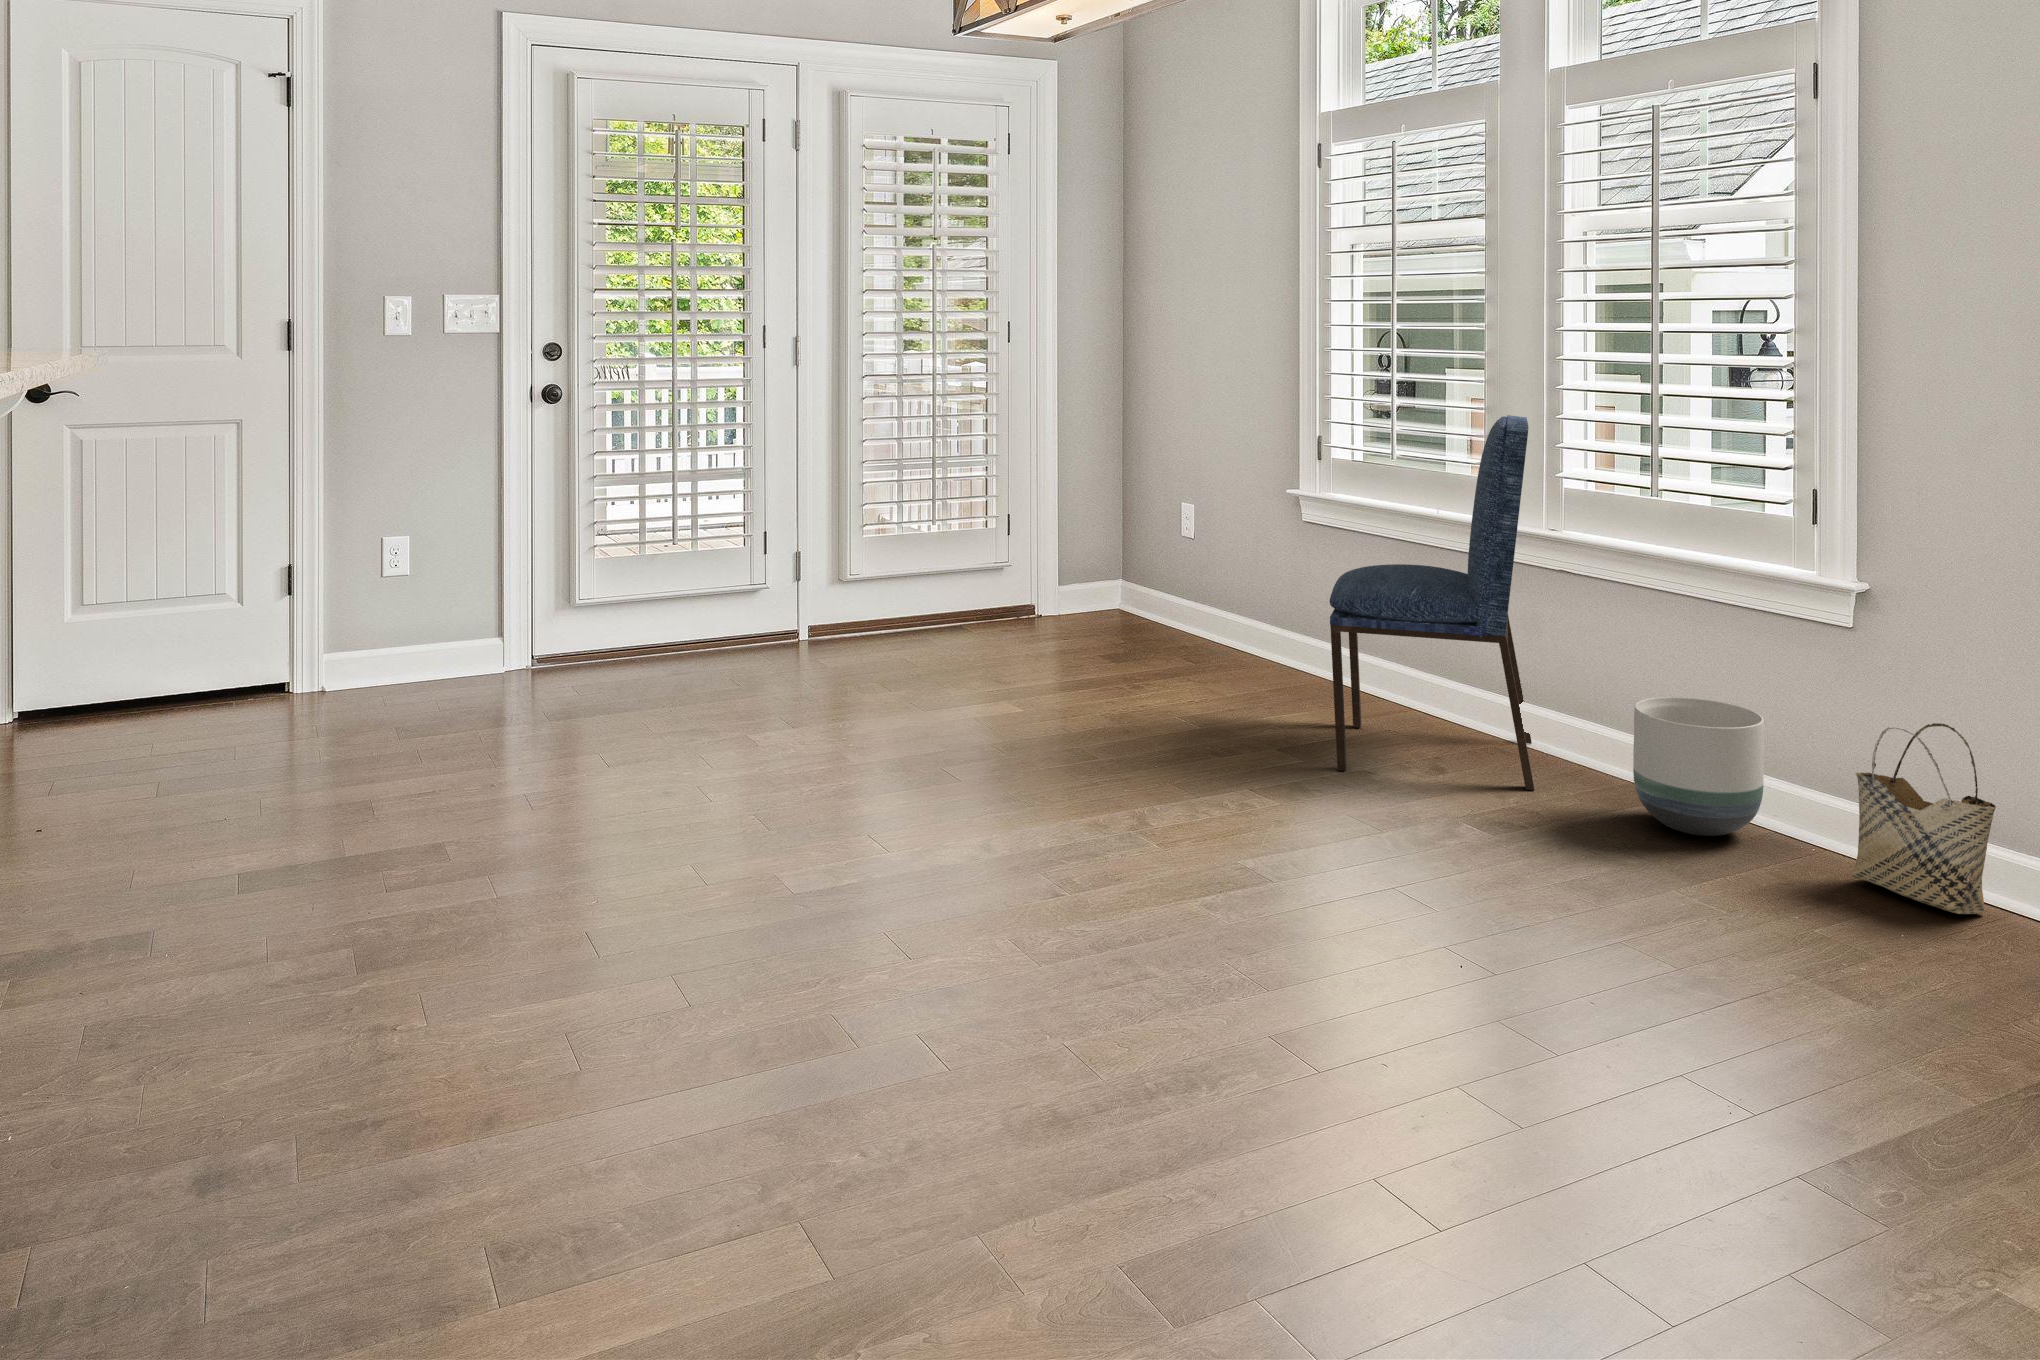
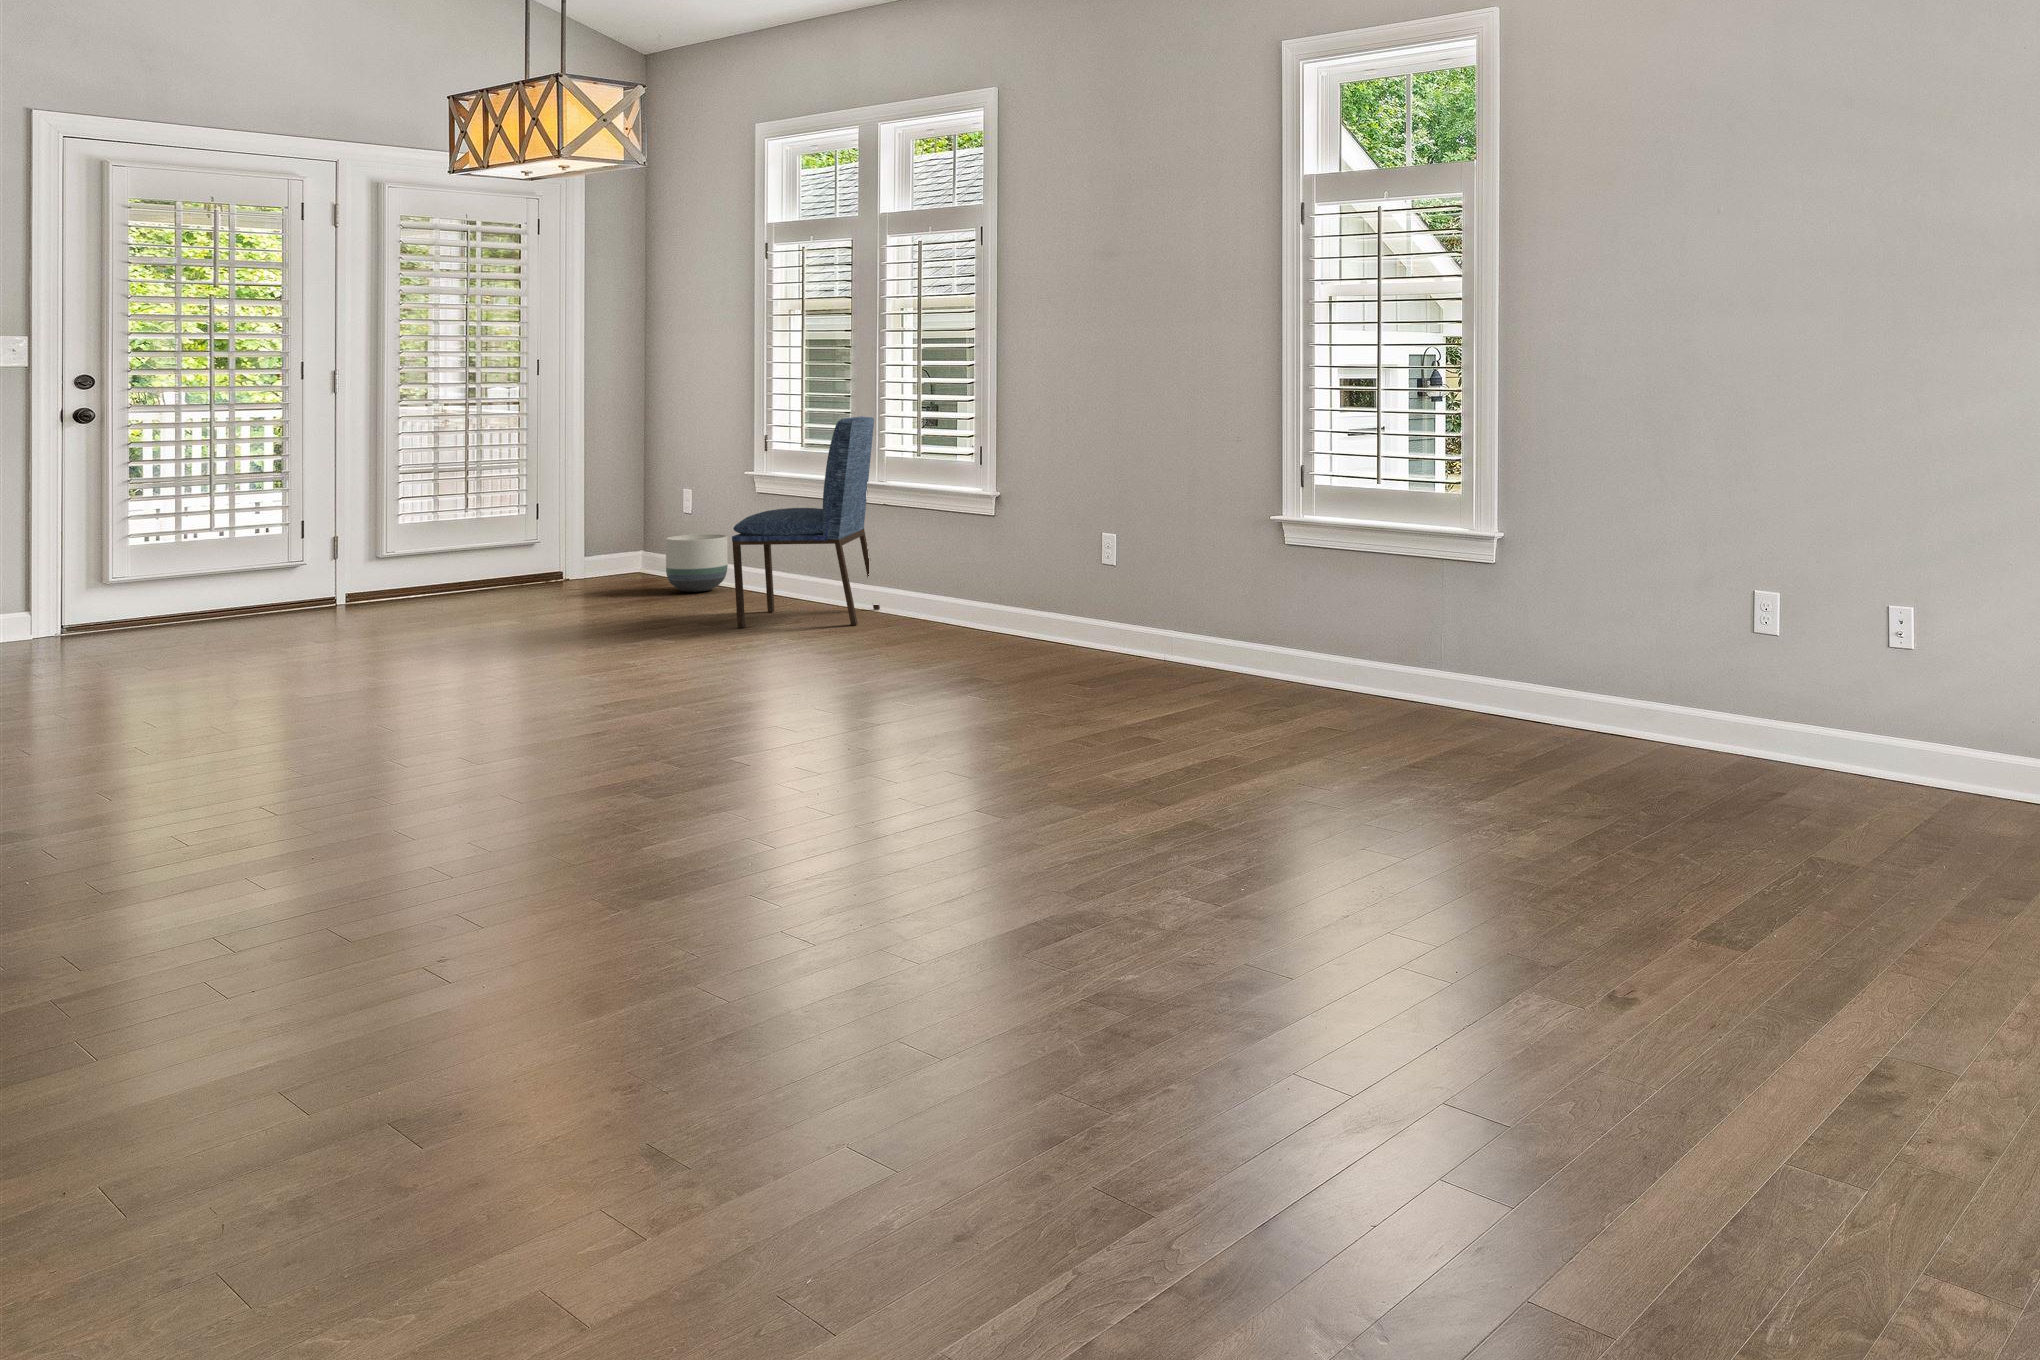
planter: present [1633,697,1764,836] -> present [666,534,728,592]
woven basket: present [1852,723,1996,914] -> none [987,556,1042,642]

